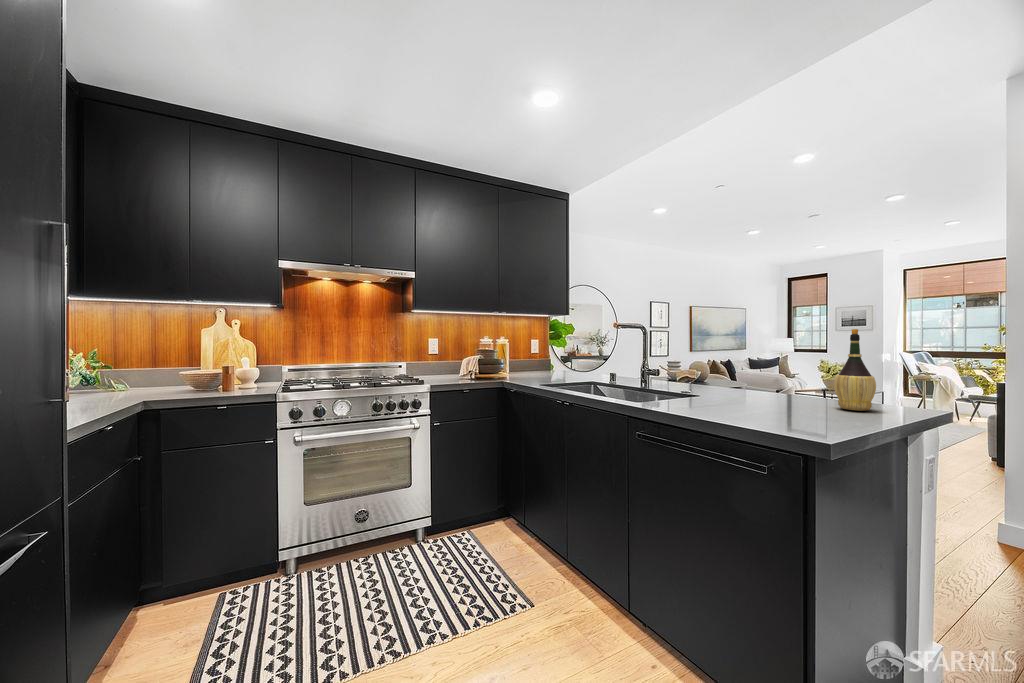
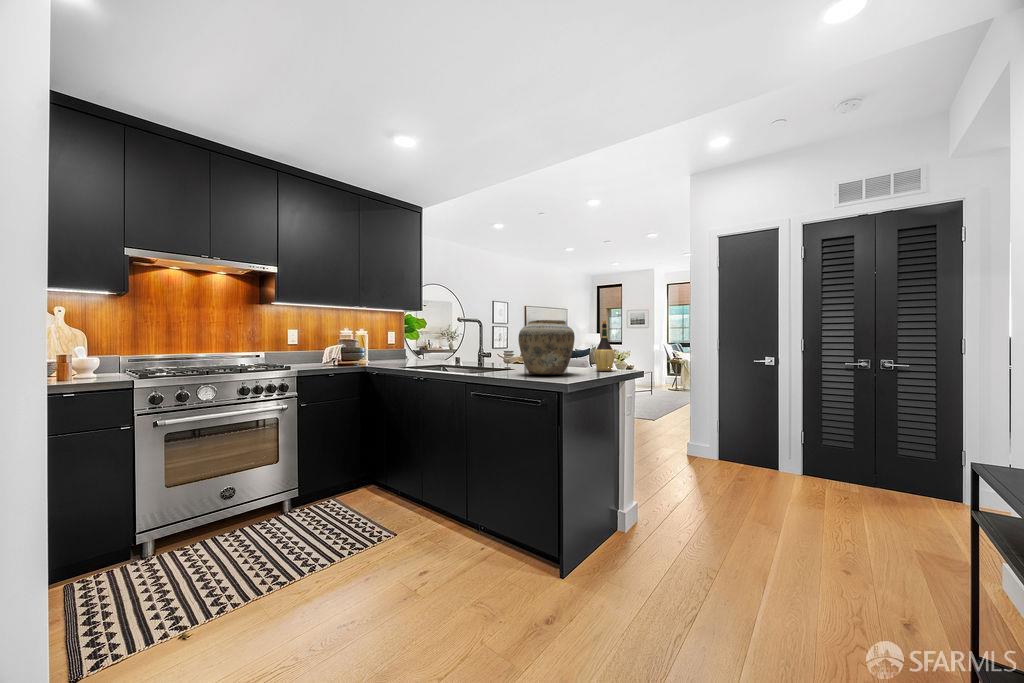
vase: none [706,330,806,416] -> present [518,320,575,374]

